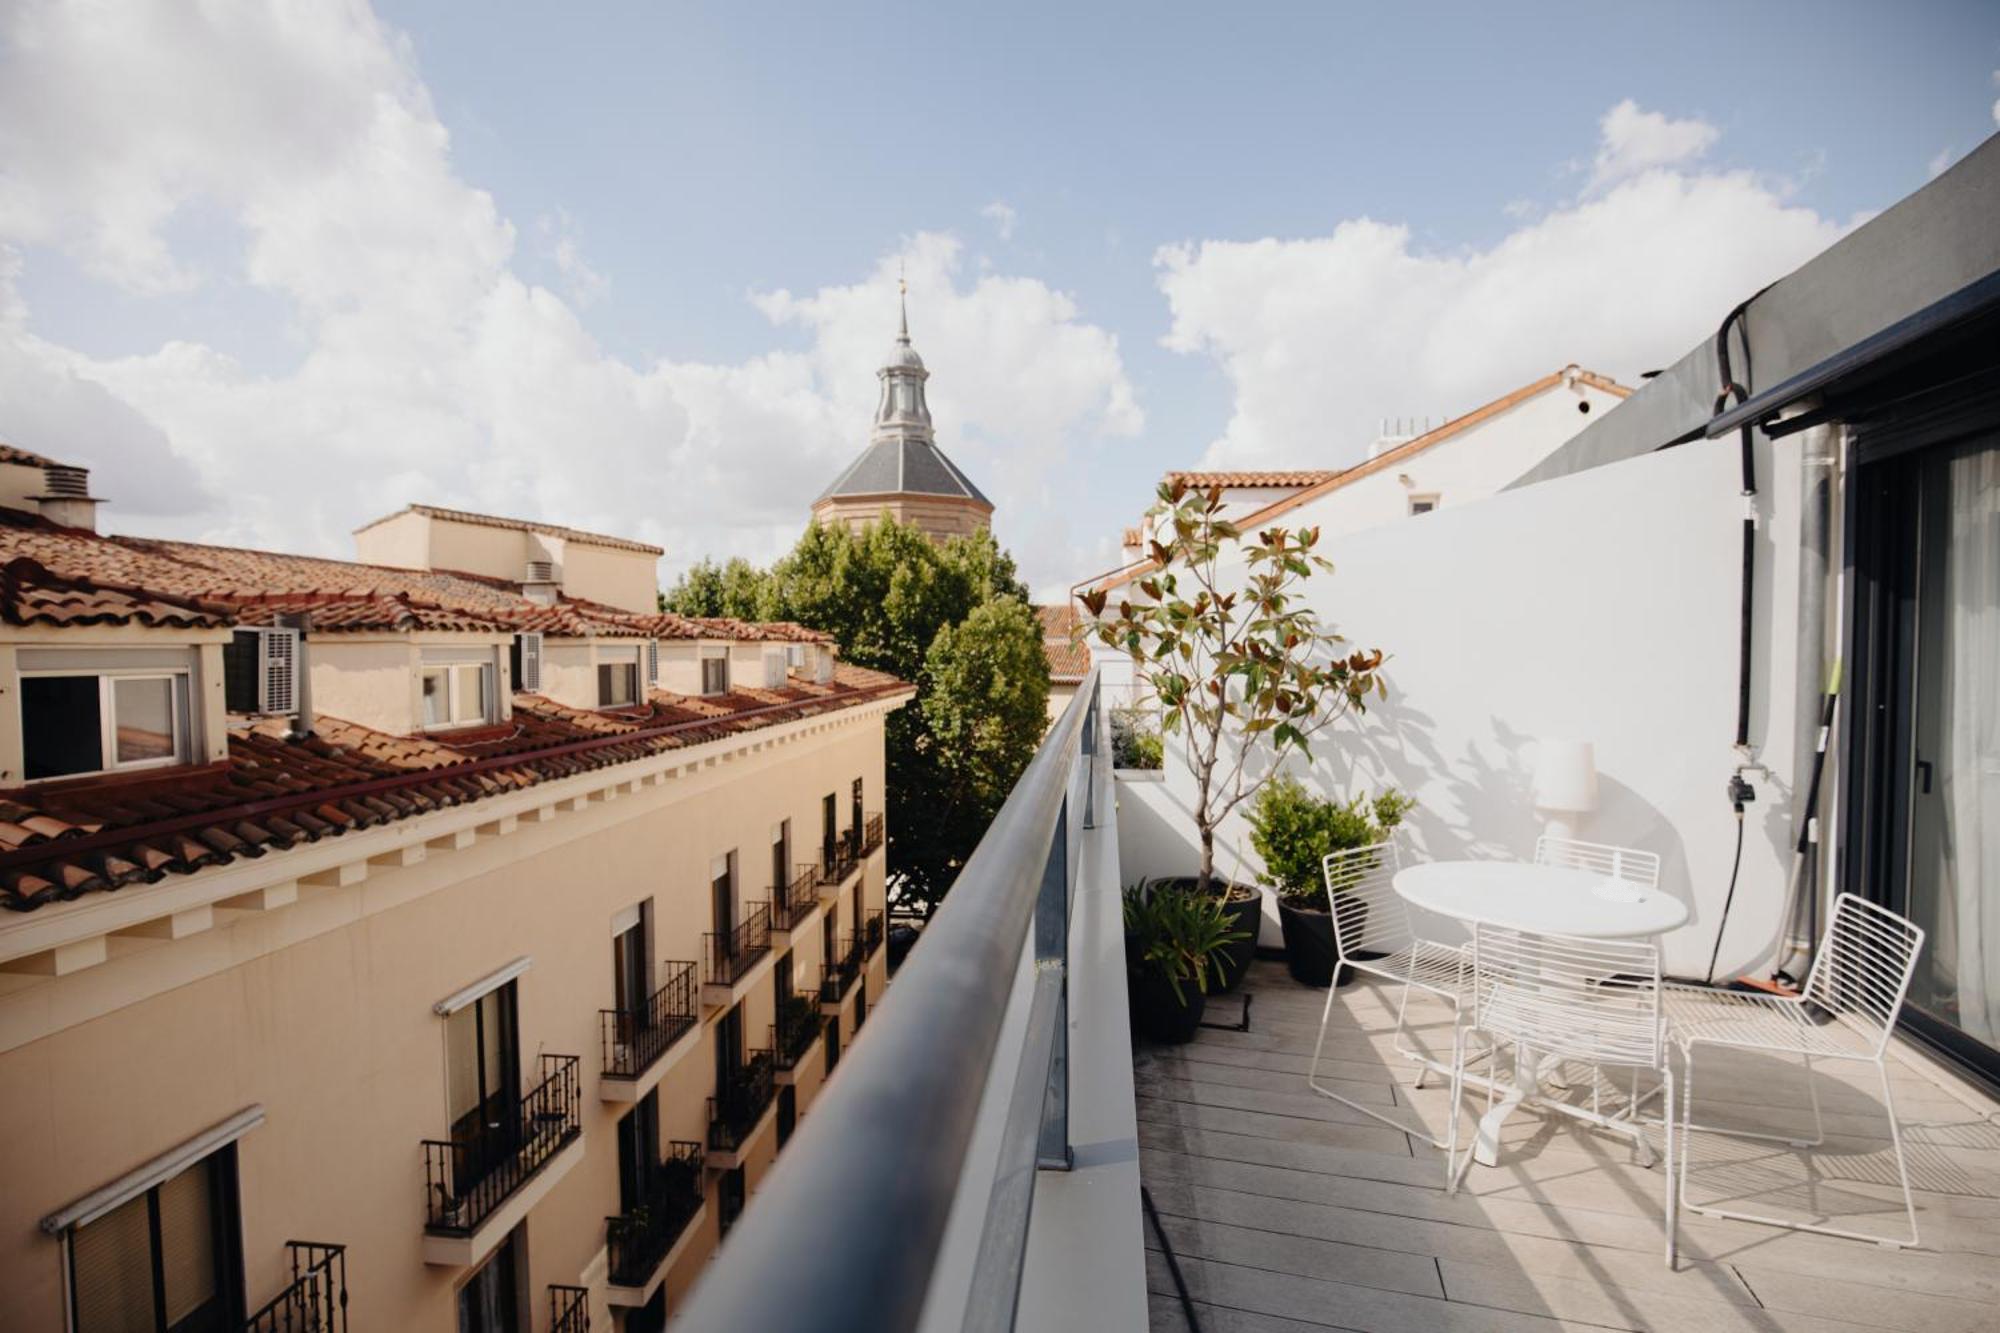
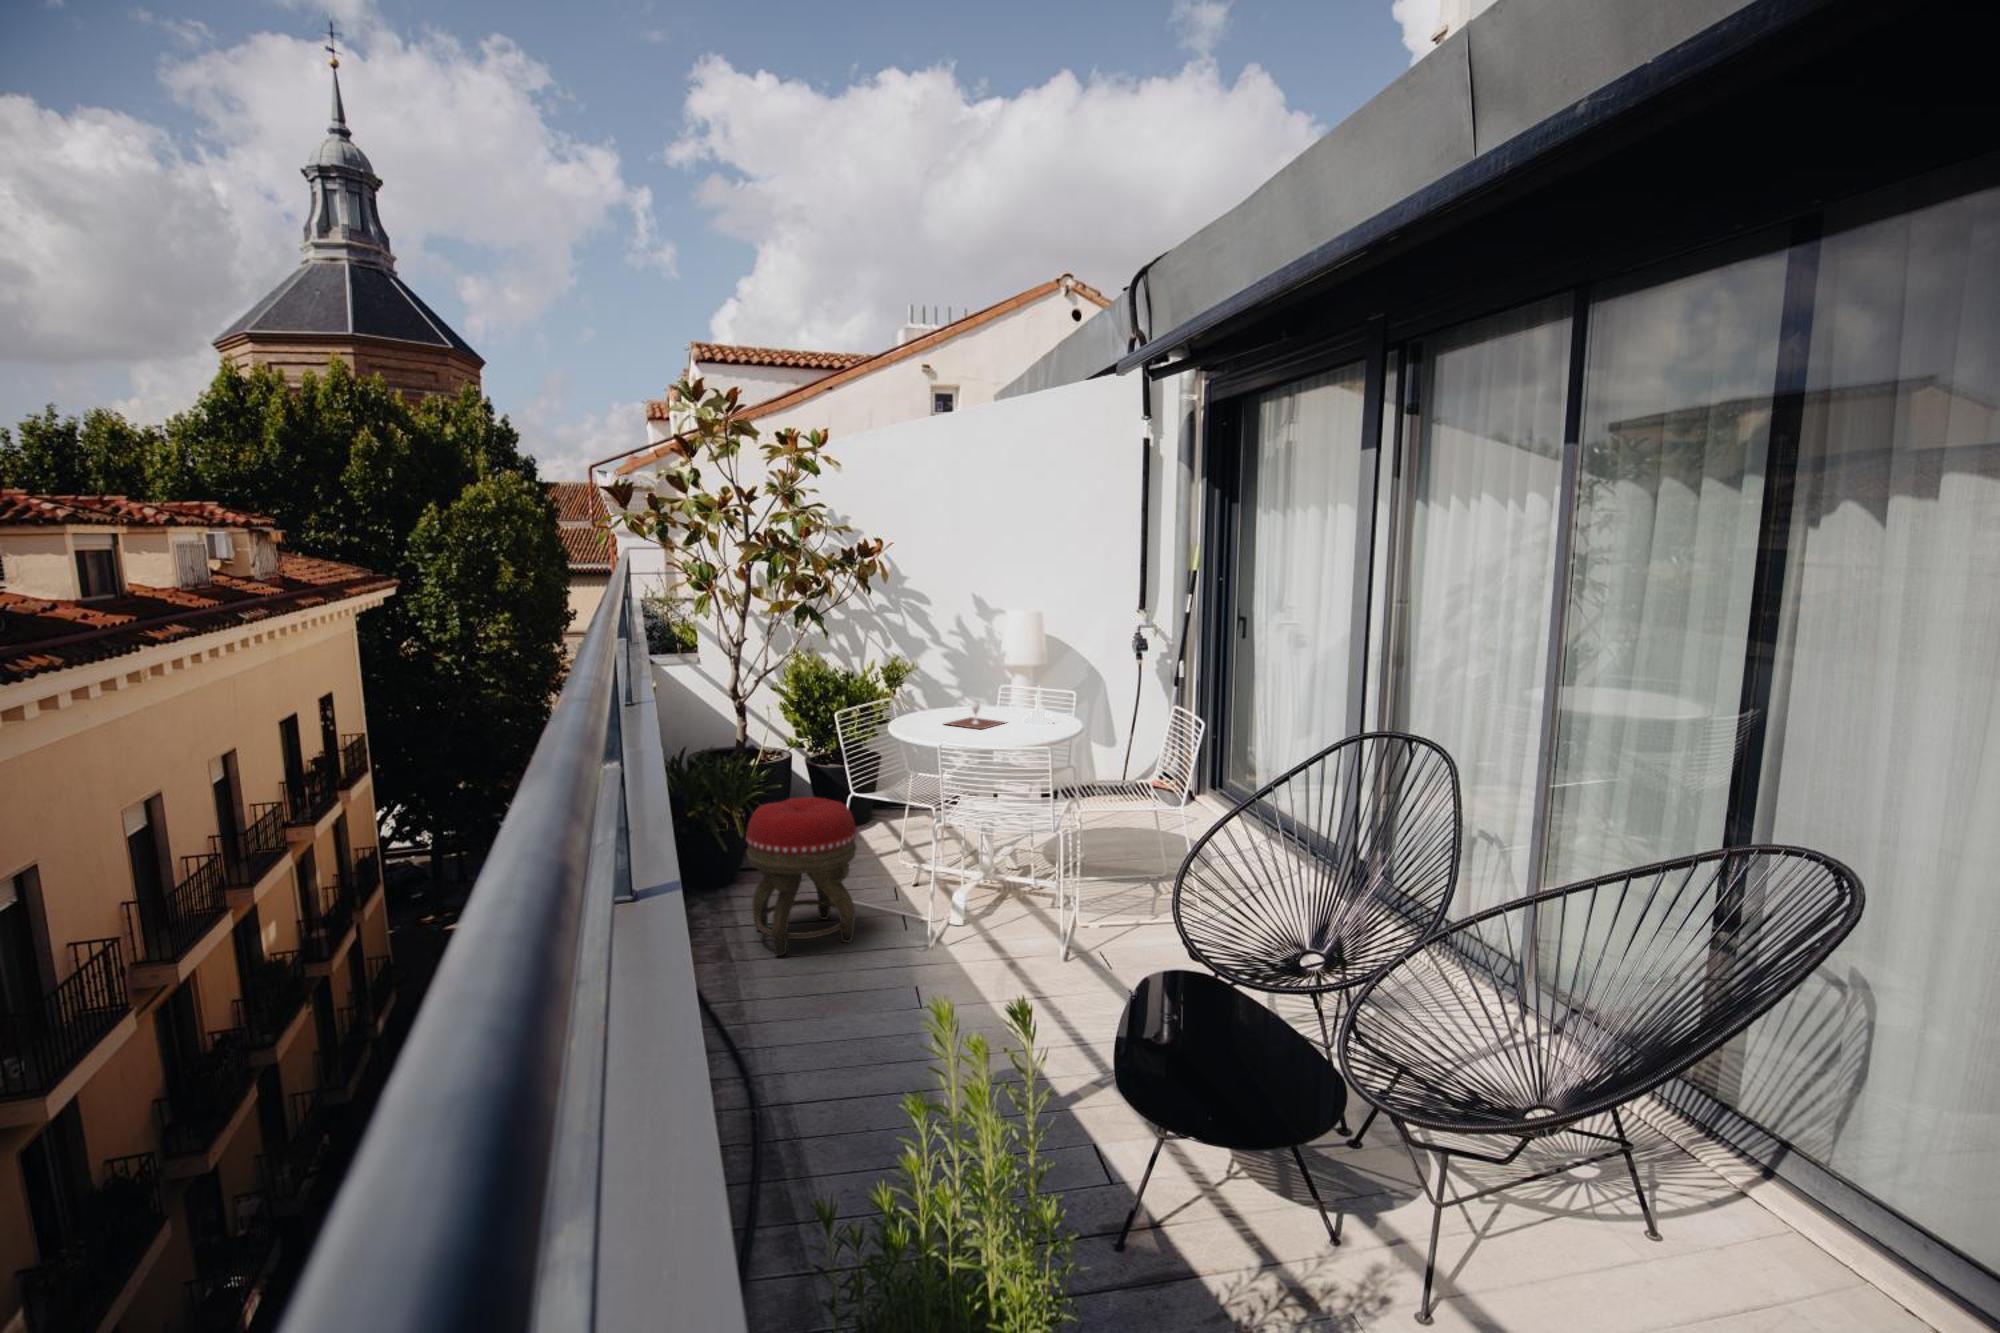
wine glass: none [1470,858,1568,898] -> present [947,701,1005,729]
footstool: none [1219,957,1358,1161] -> present [746,797,857,956]

